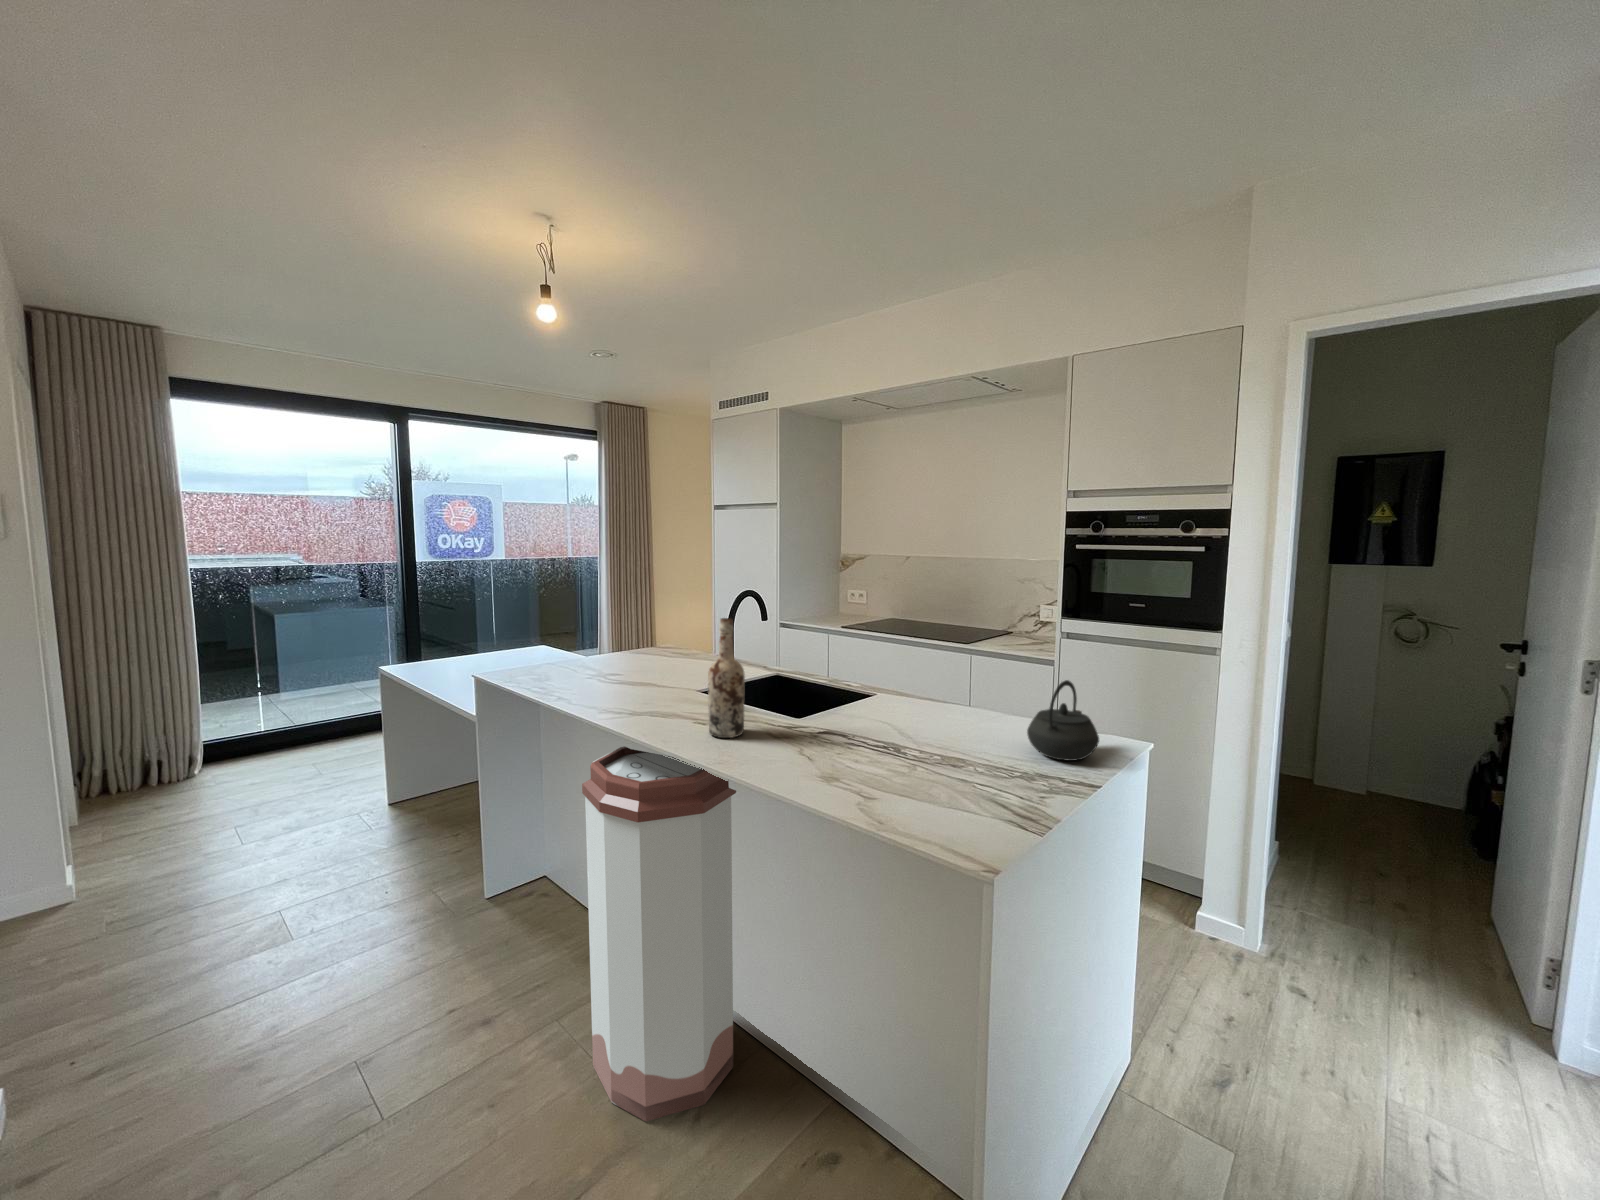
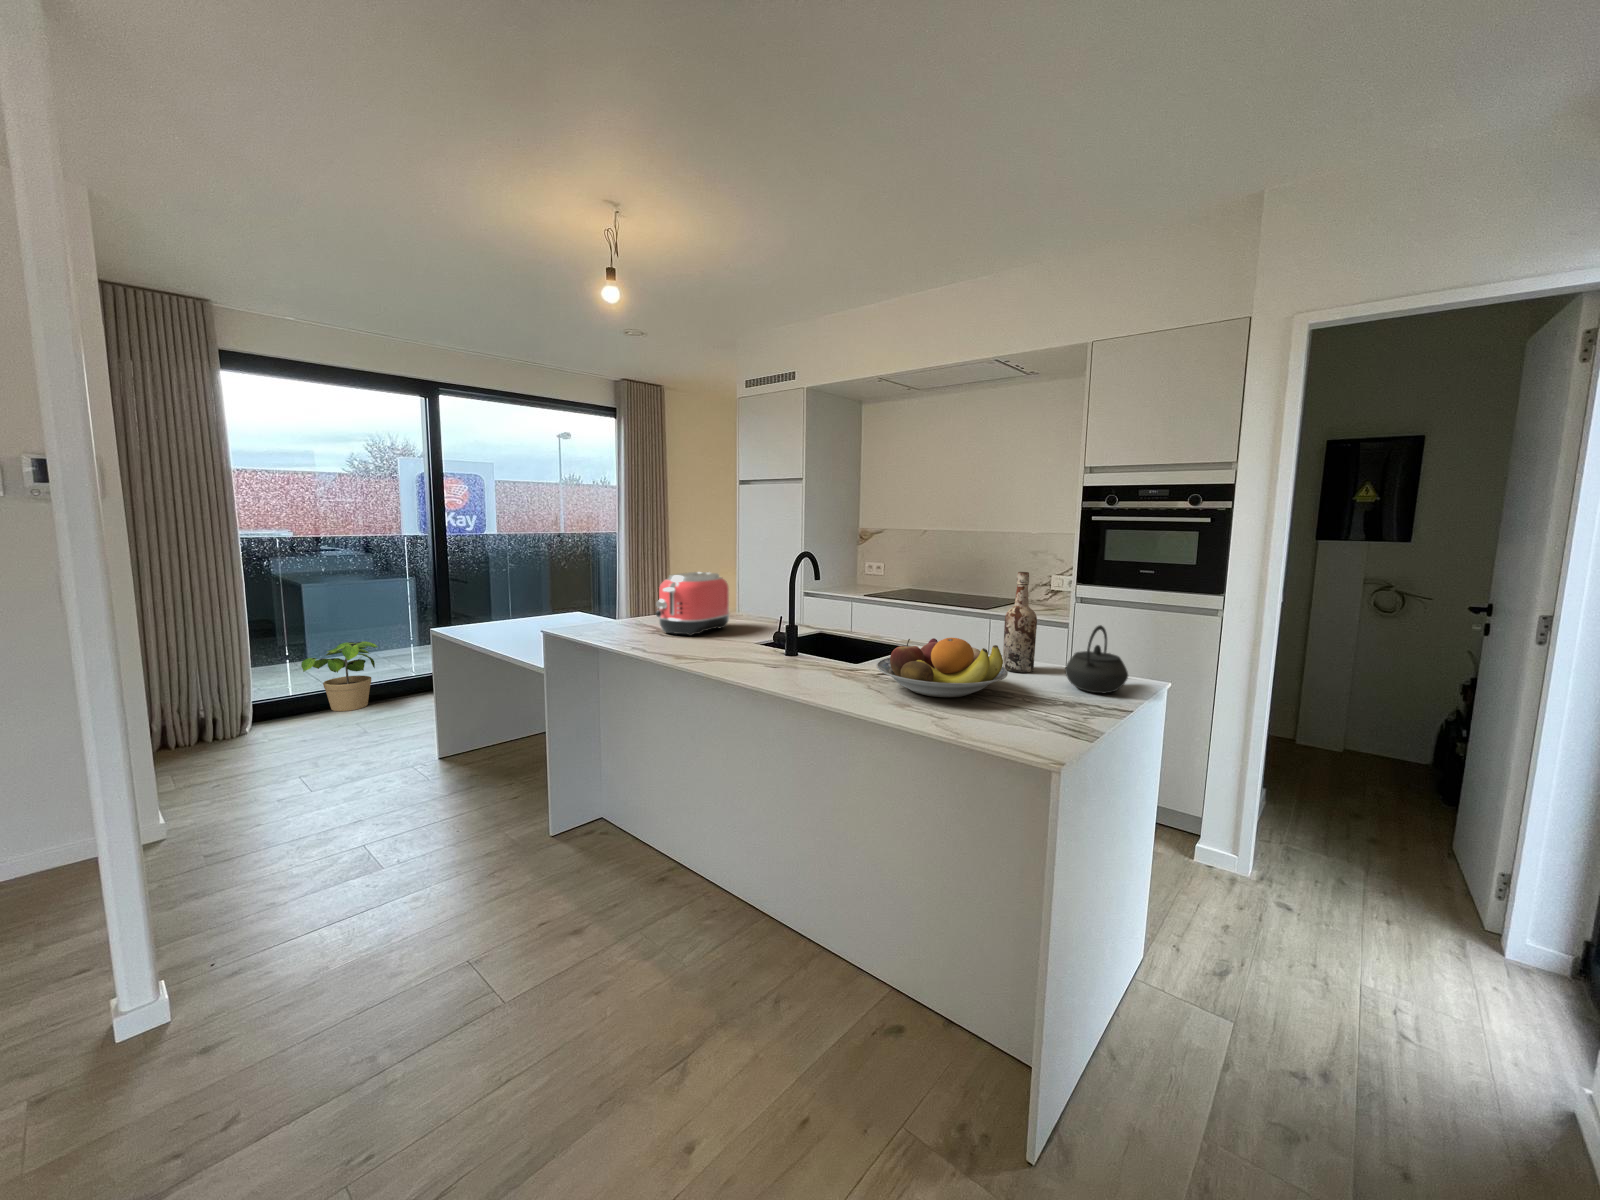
toaster: none [590,610,677,681] -> present [656,572,730,636]
wine bottle: present [708,618,745,738] -> present [1003,572,1037,672]
potted plant: none [256,677,337,750] -> present [301,641,378,711]
fruit bowl: none [807,693,957,768] -> present [876,638,1008,697]
trash can: present [582,746,736,1121] -> none [673,683,808,1004]

